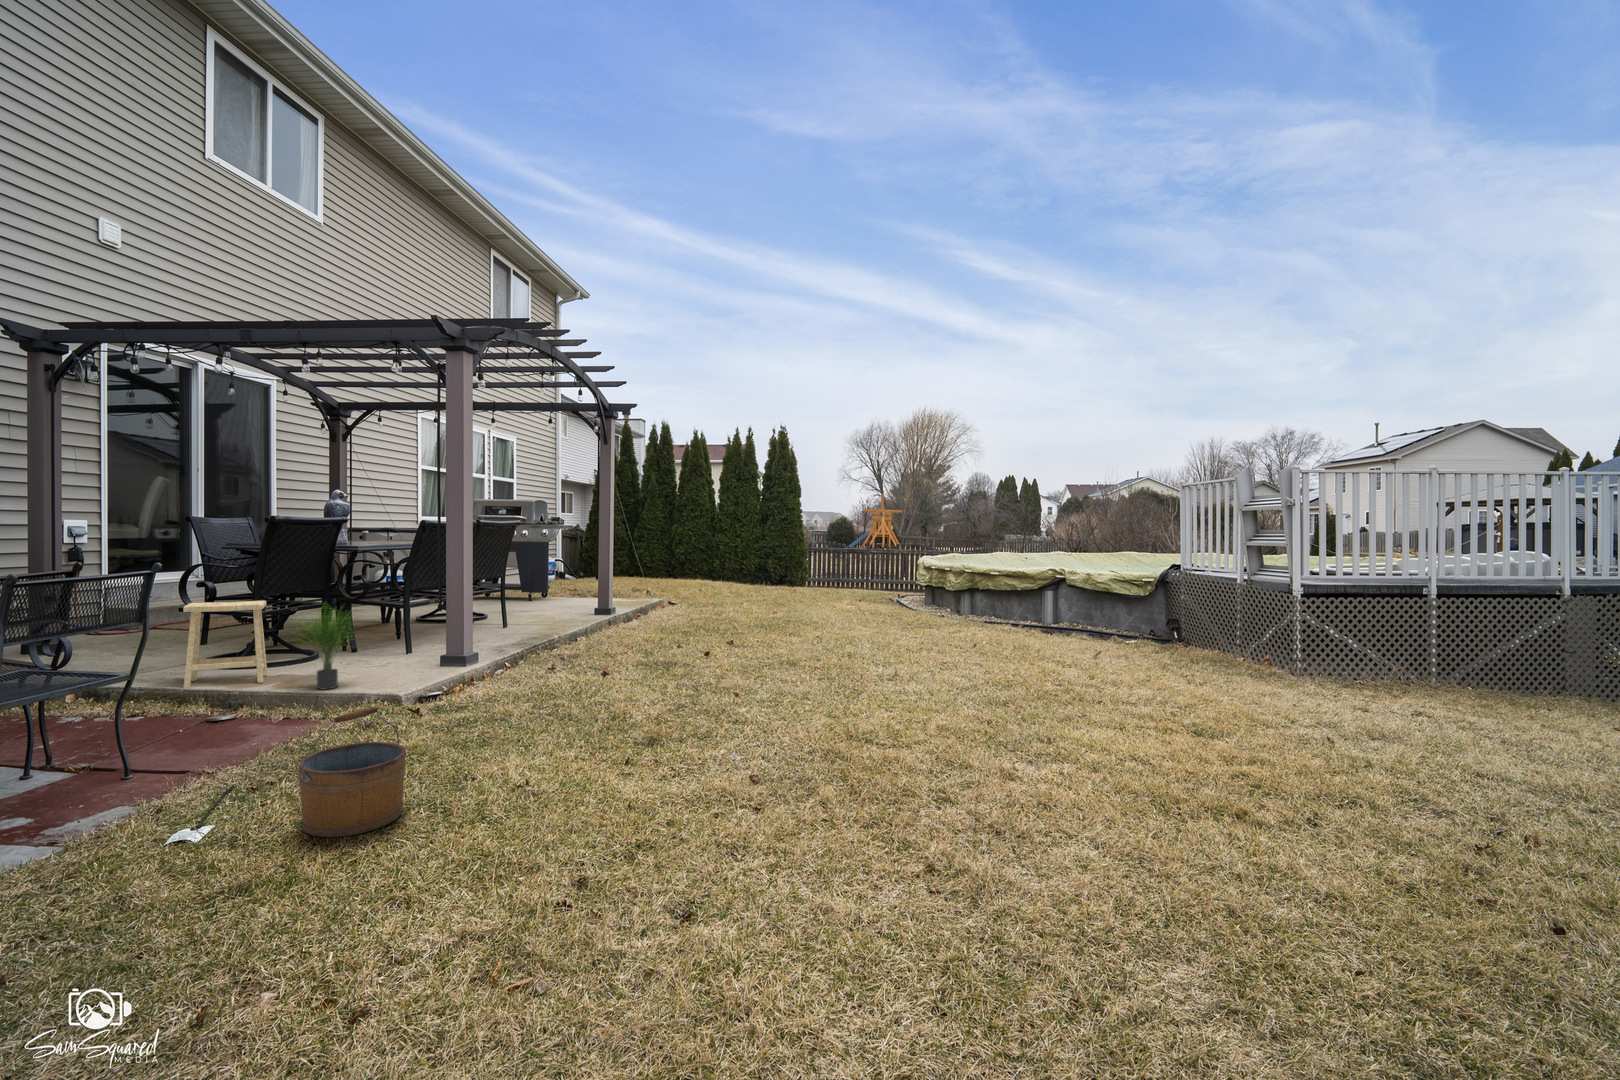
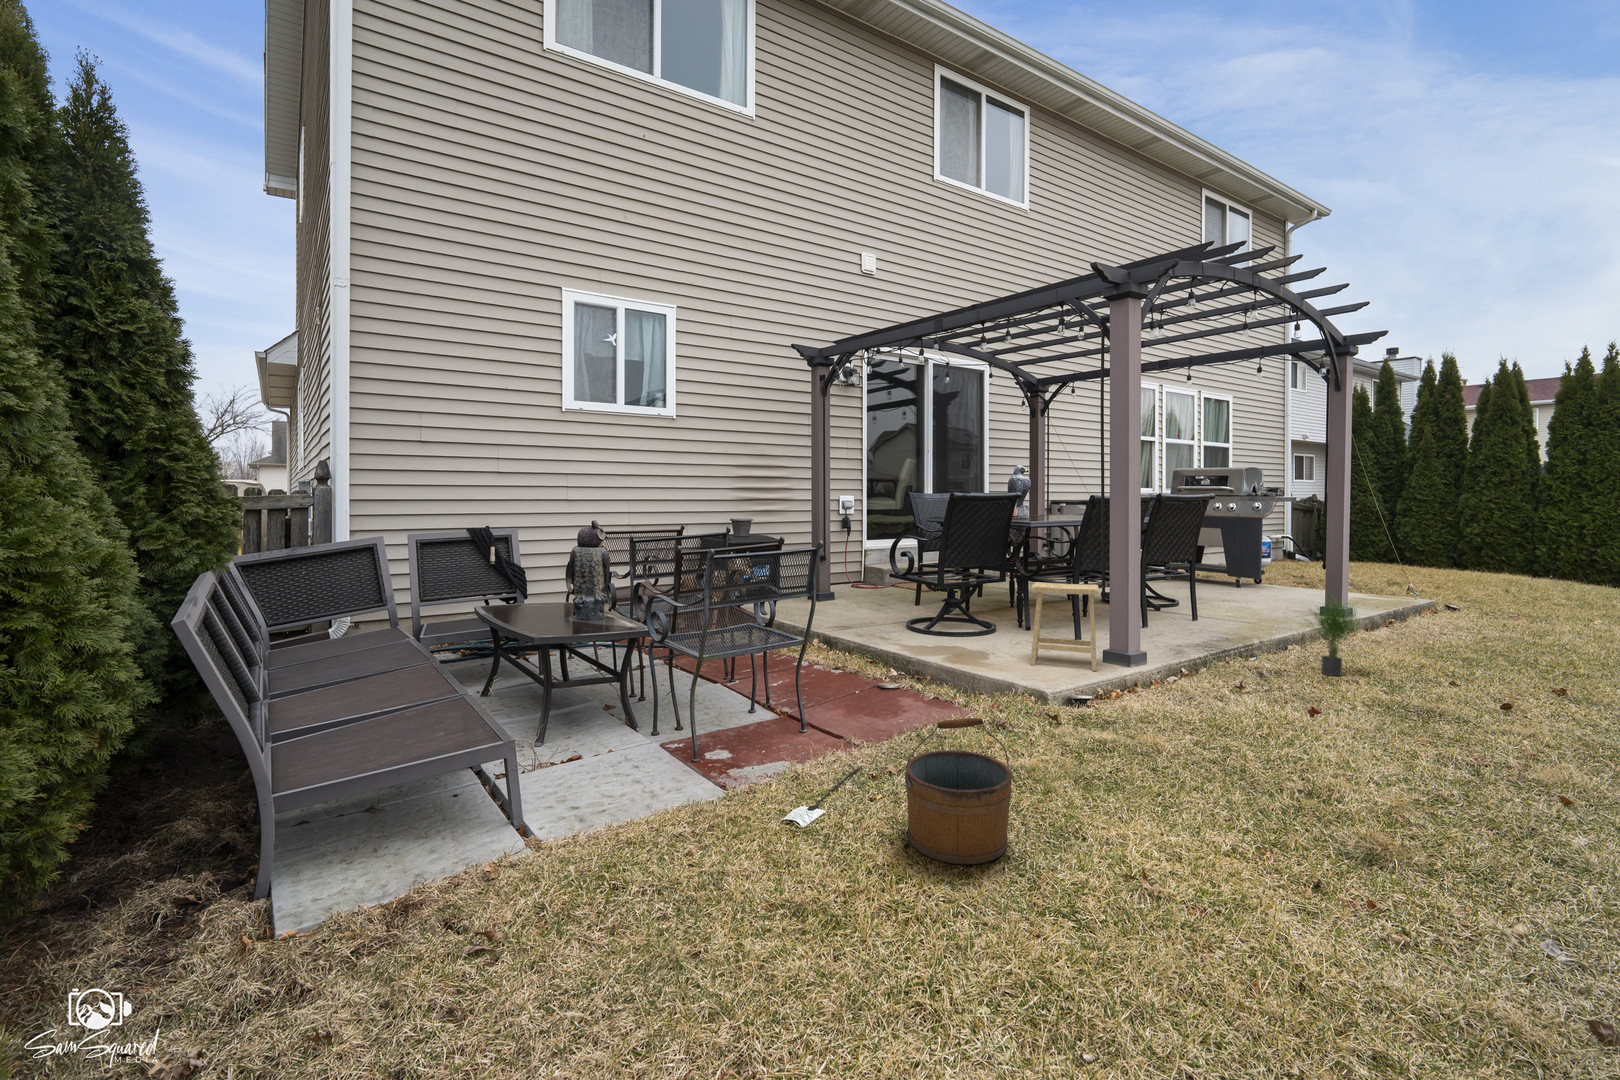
footstool: present [183,601,267,689] -> present [1031,582,1099,671]
potted plant: present [297,609,350,690] -> present [1309,598,1357,676]

